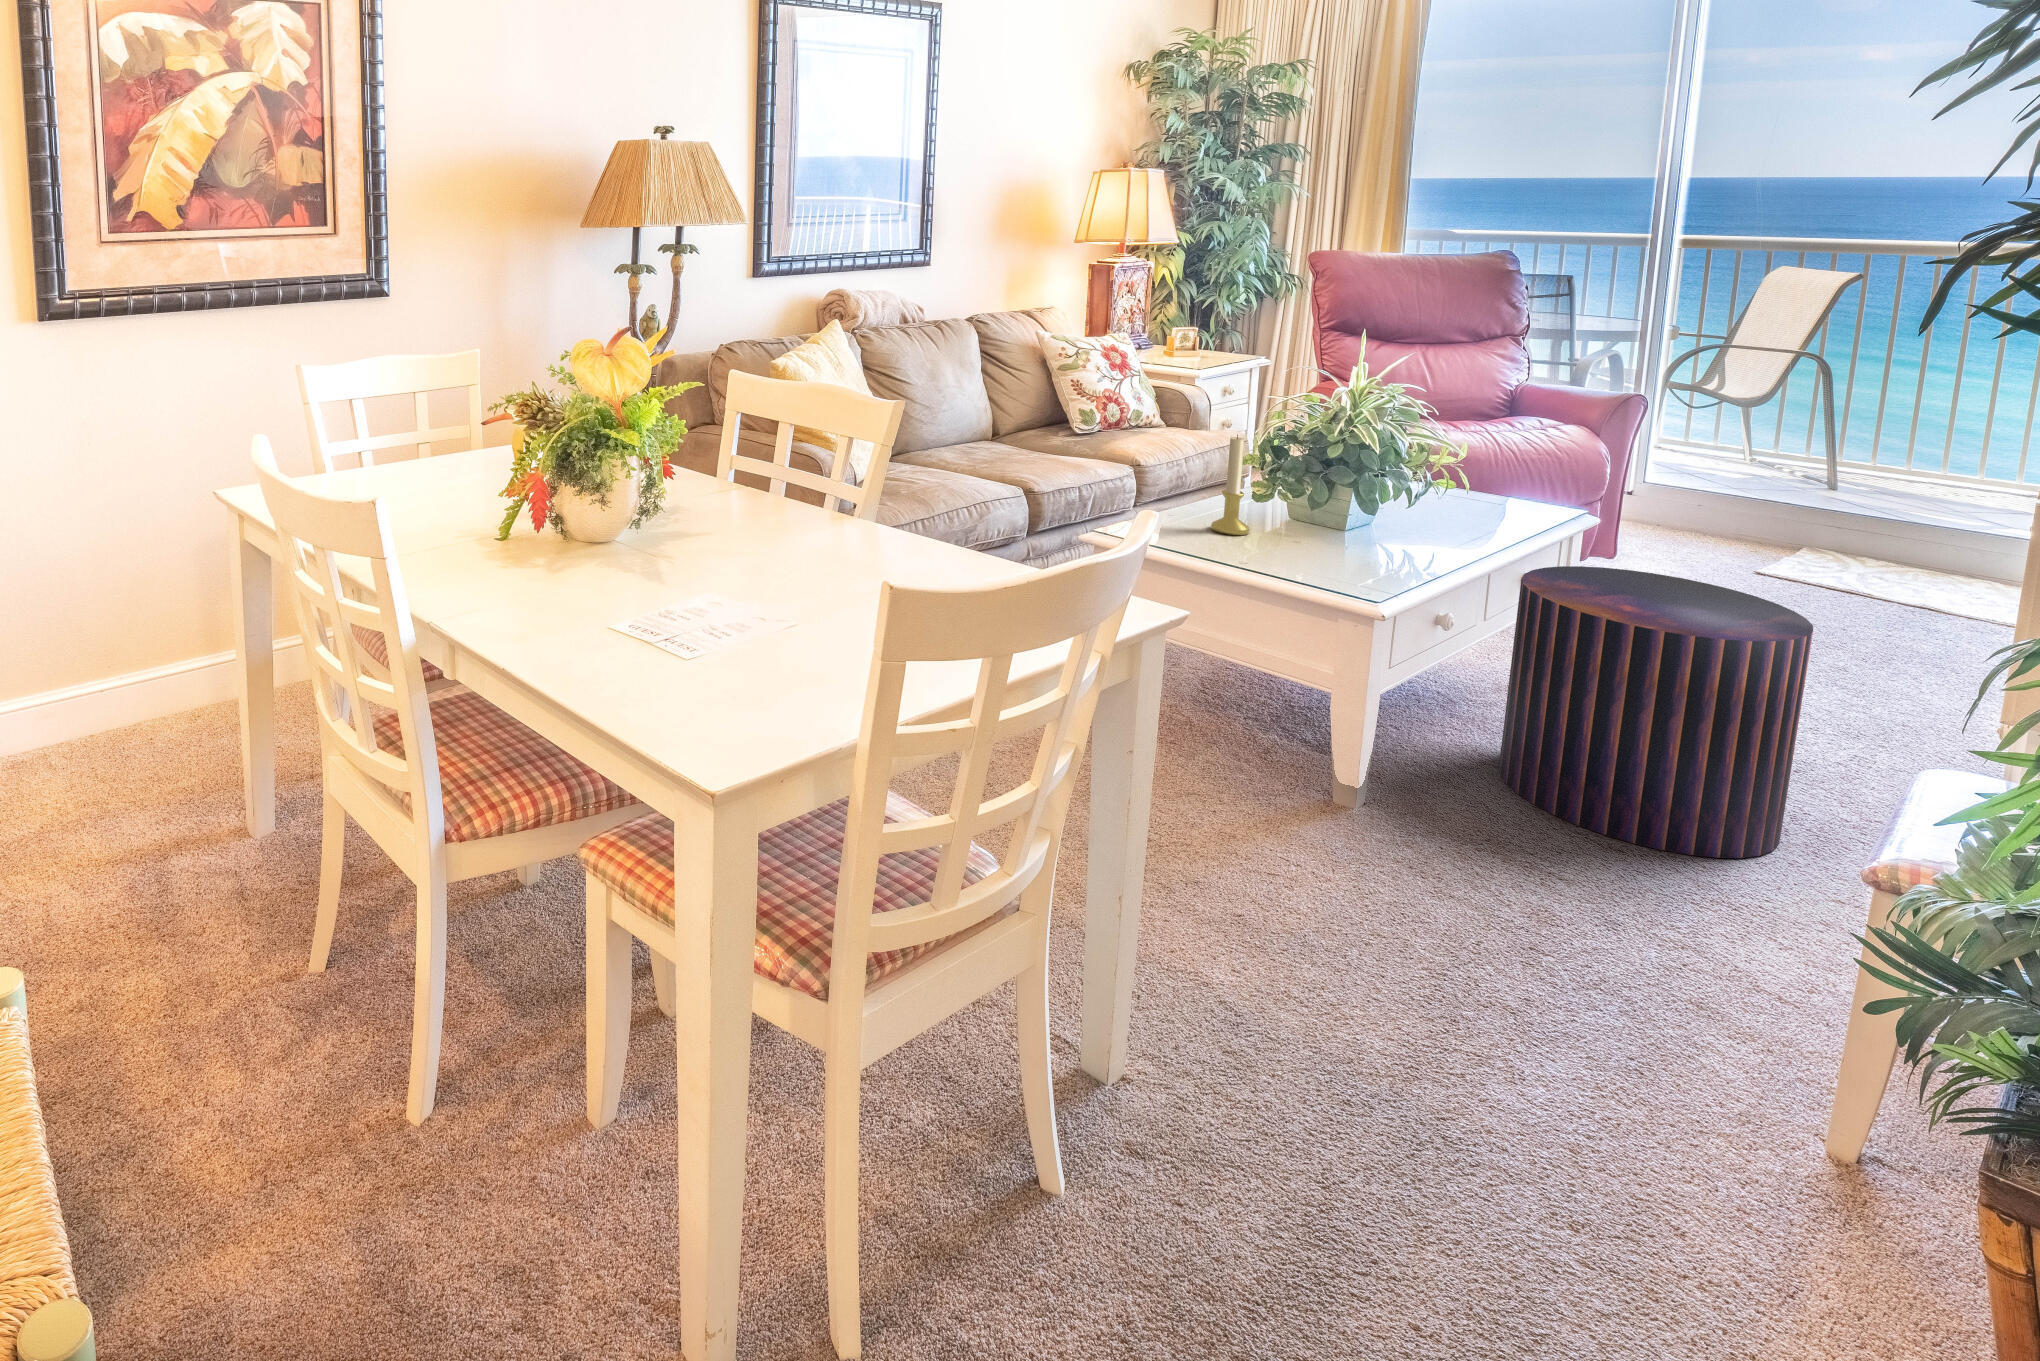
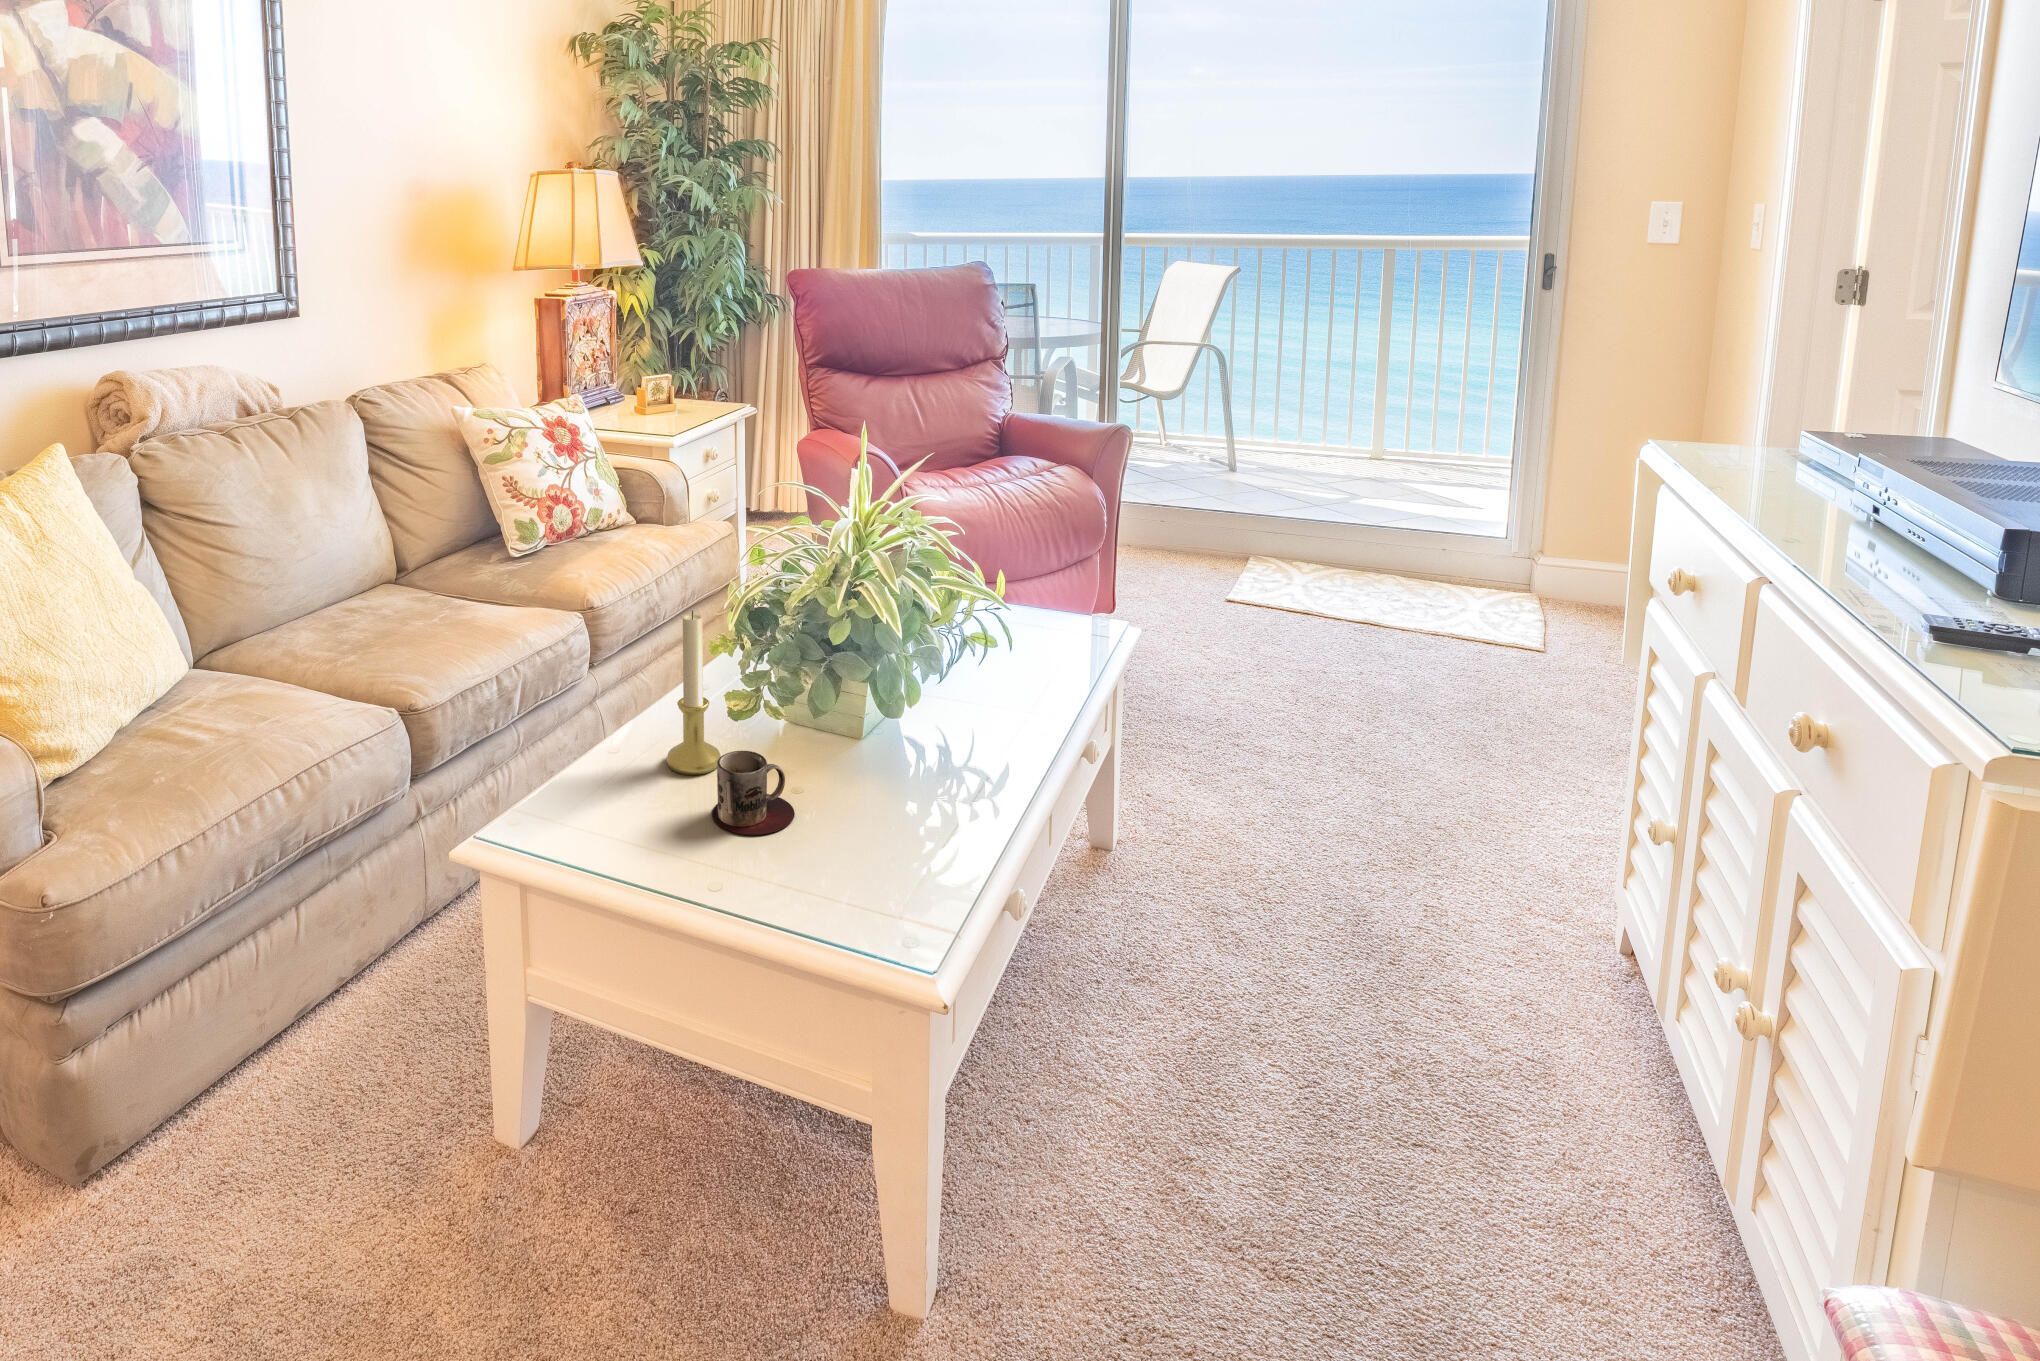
mug: none [1245,515,1304,561] -> present [712,751,795,835]
pouf: present [1499,566,1813,858] -> none [1061,741,1405,1213]

